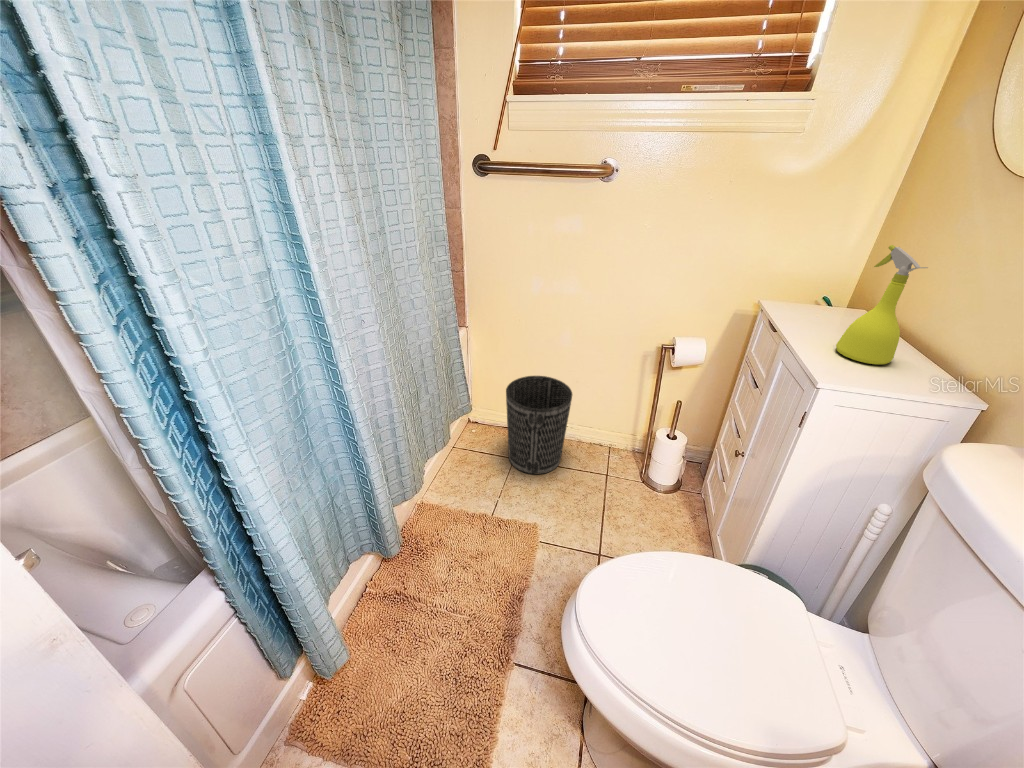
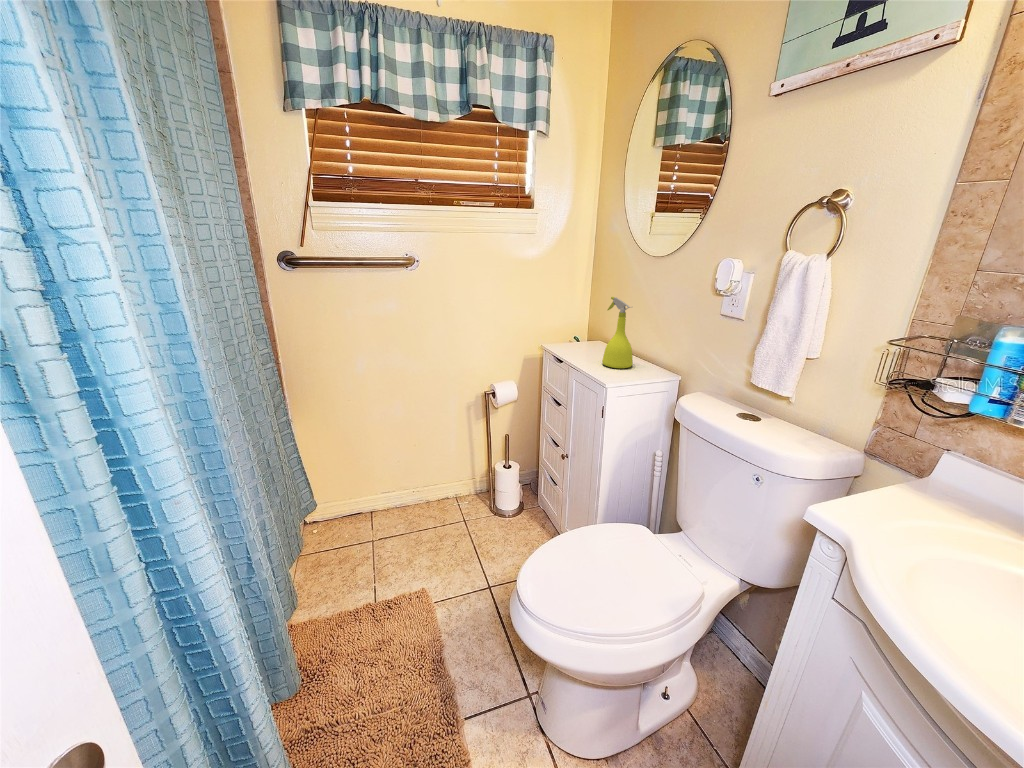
wastebasket: present [506,376,572,474] -> none [351,448,419,549]

